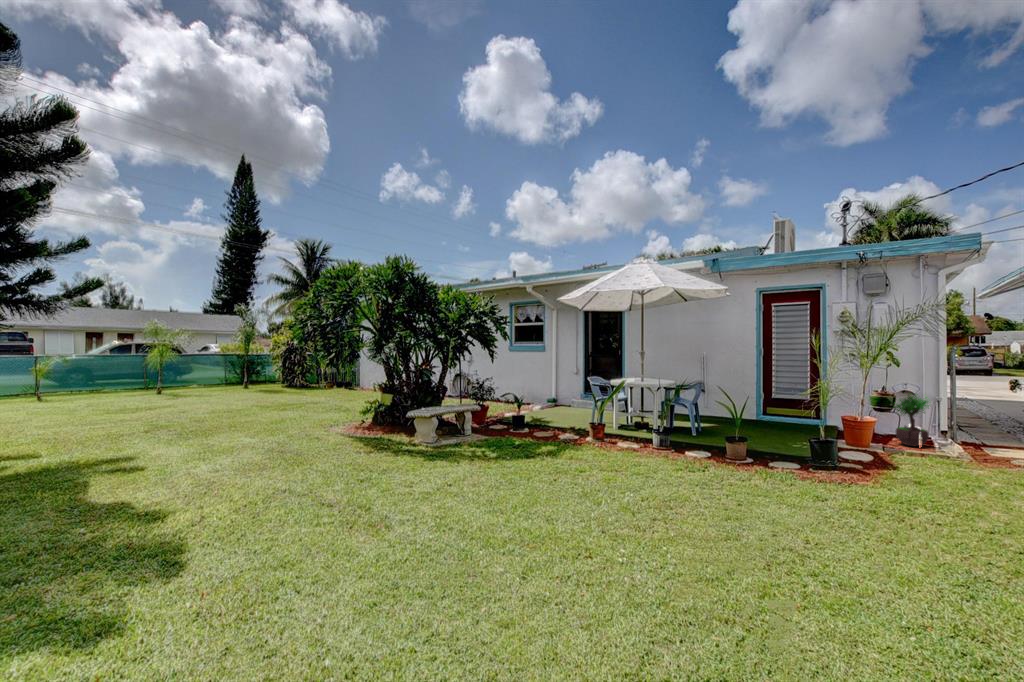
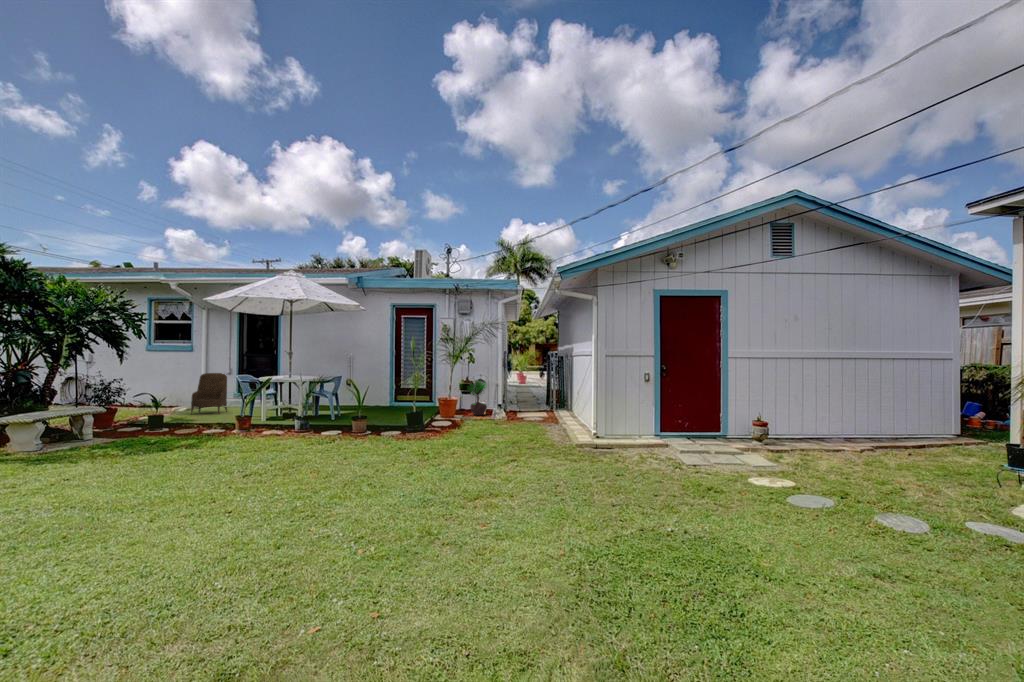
armchair: none [545,372,574,413] -> present [191,373,227,414]

